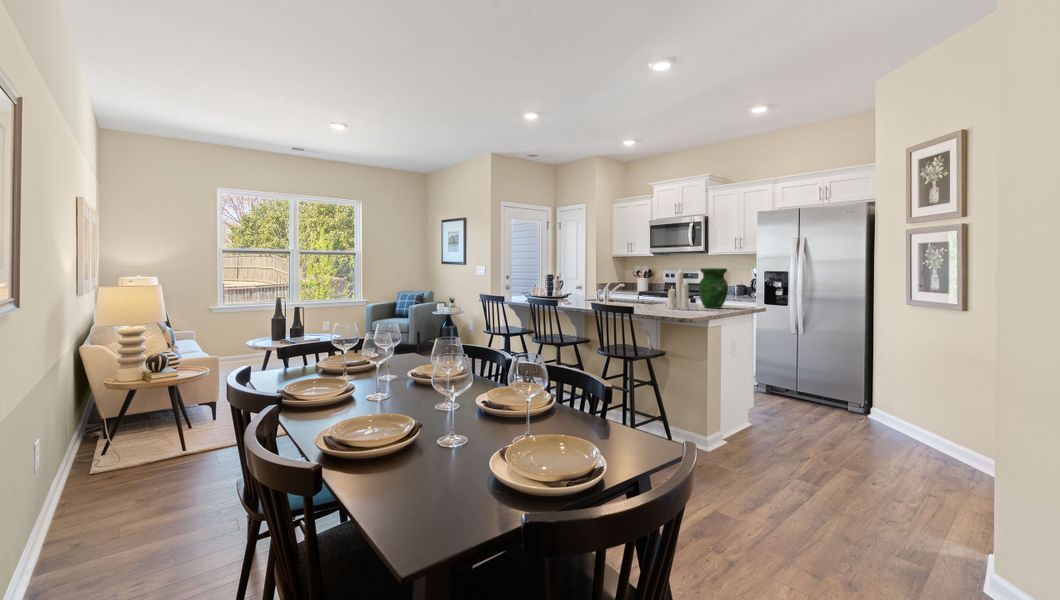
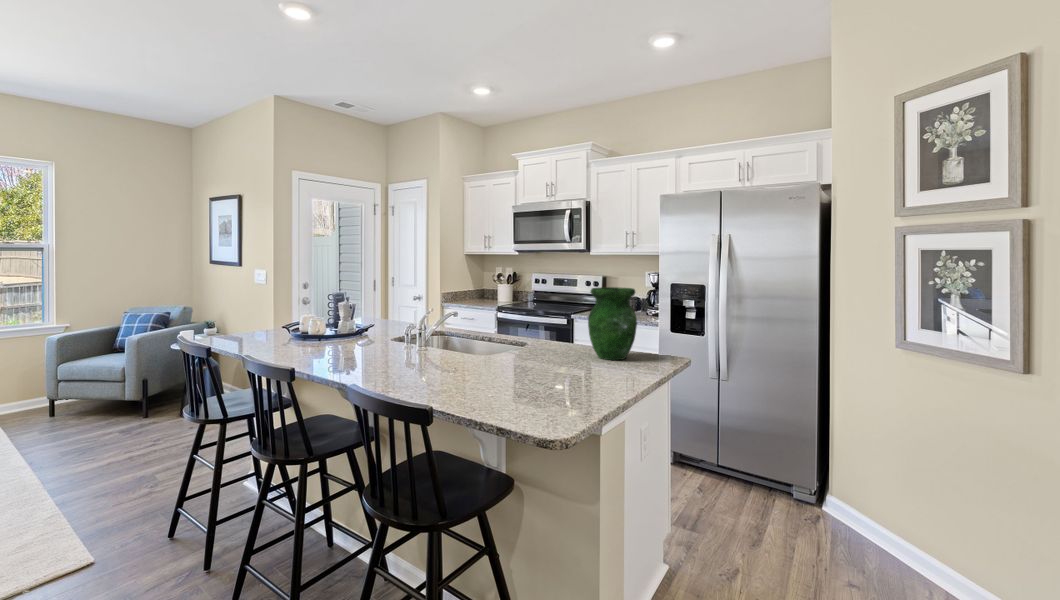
candle: present [668,271,689,310] -> none [534,285,575,377]

